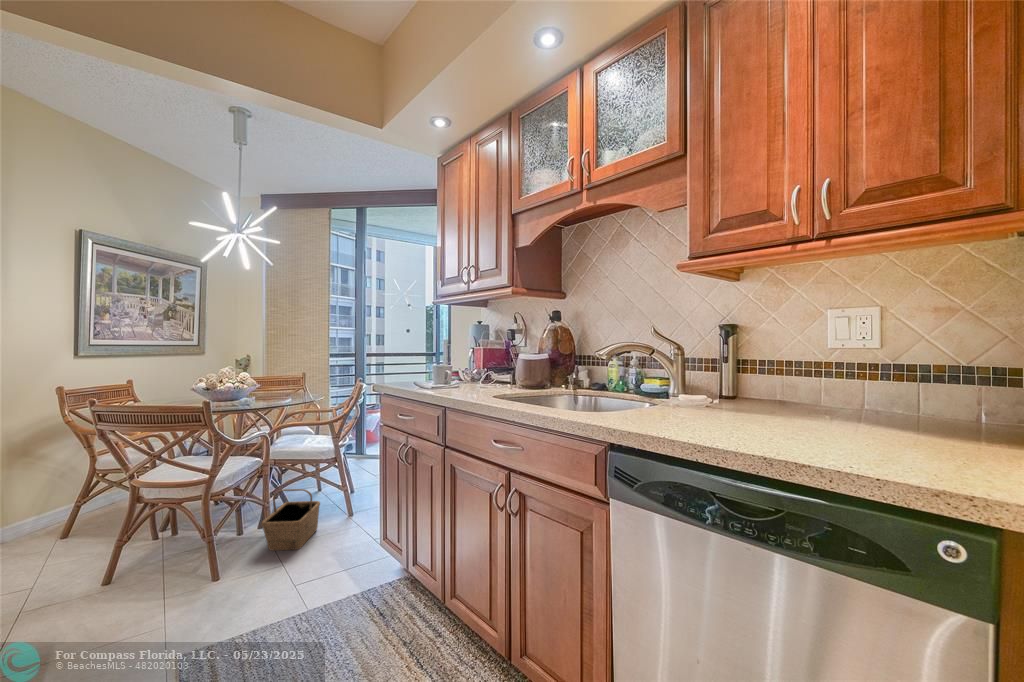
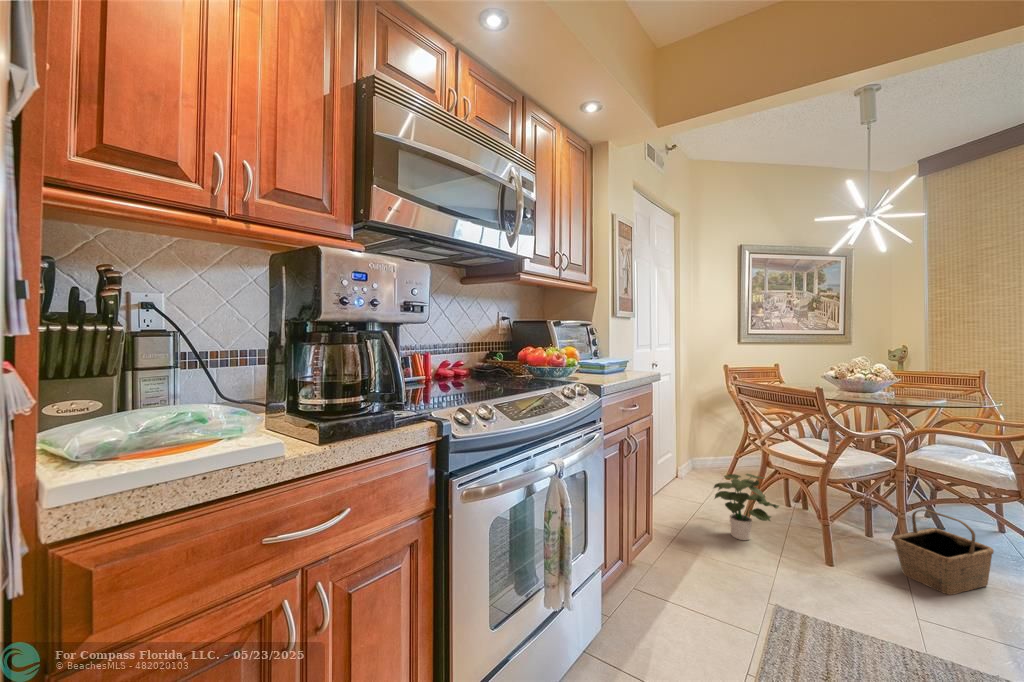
potted plant: none [56,516,157,607] -> present [714,474,779,540]

